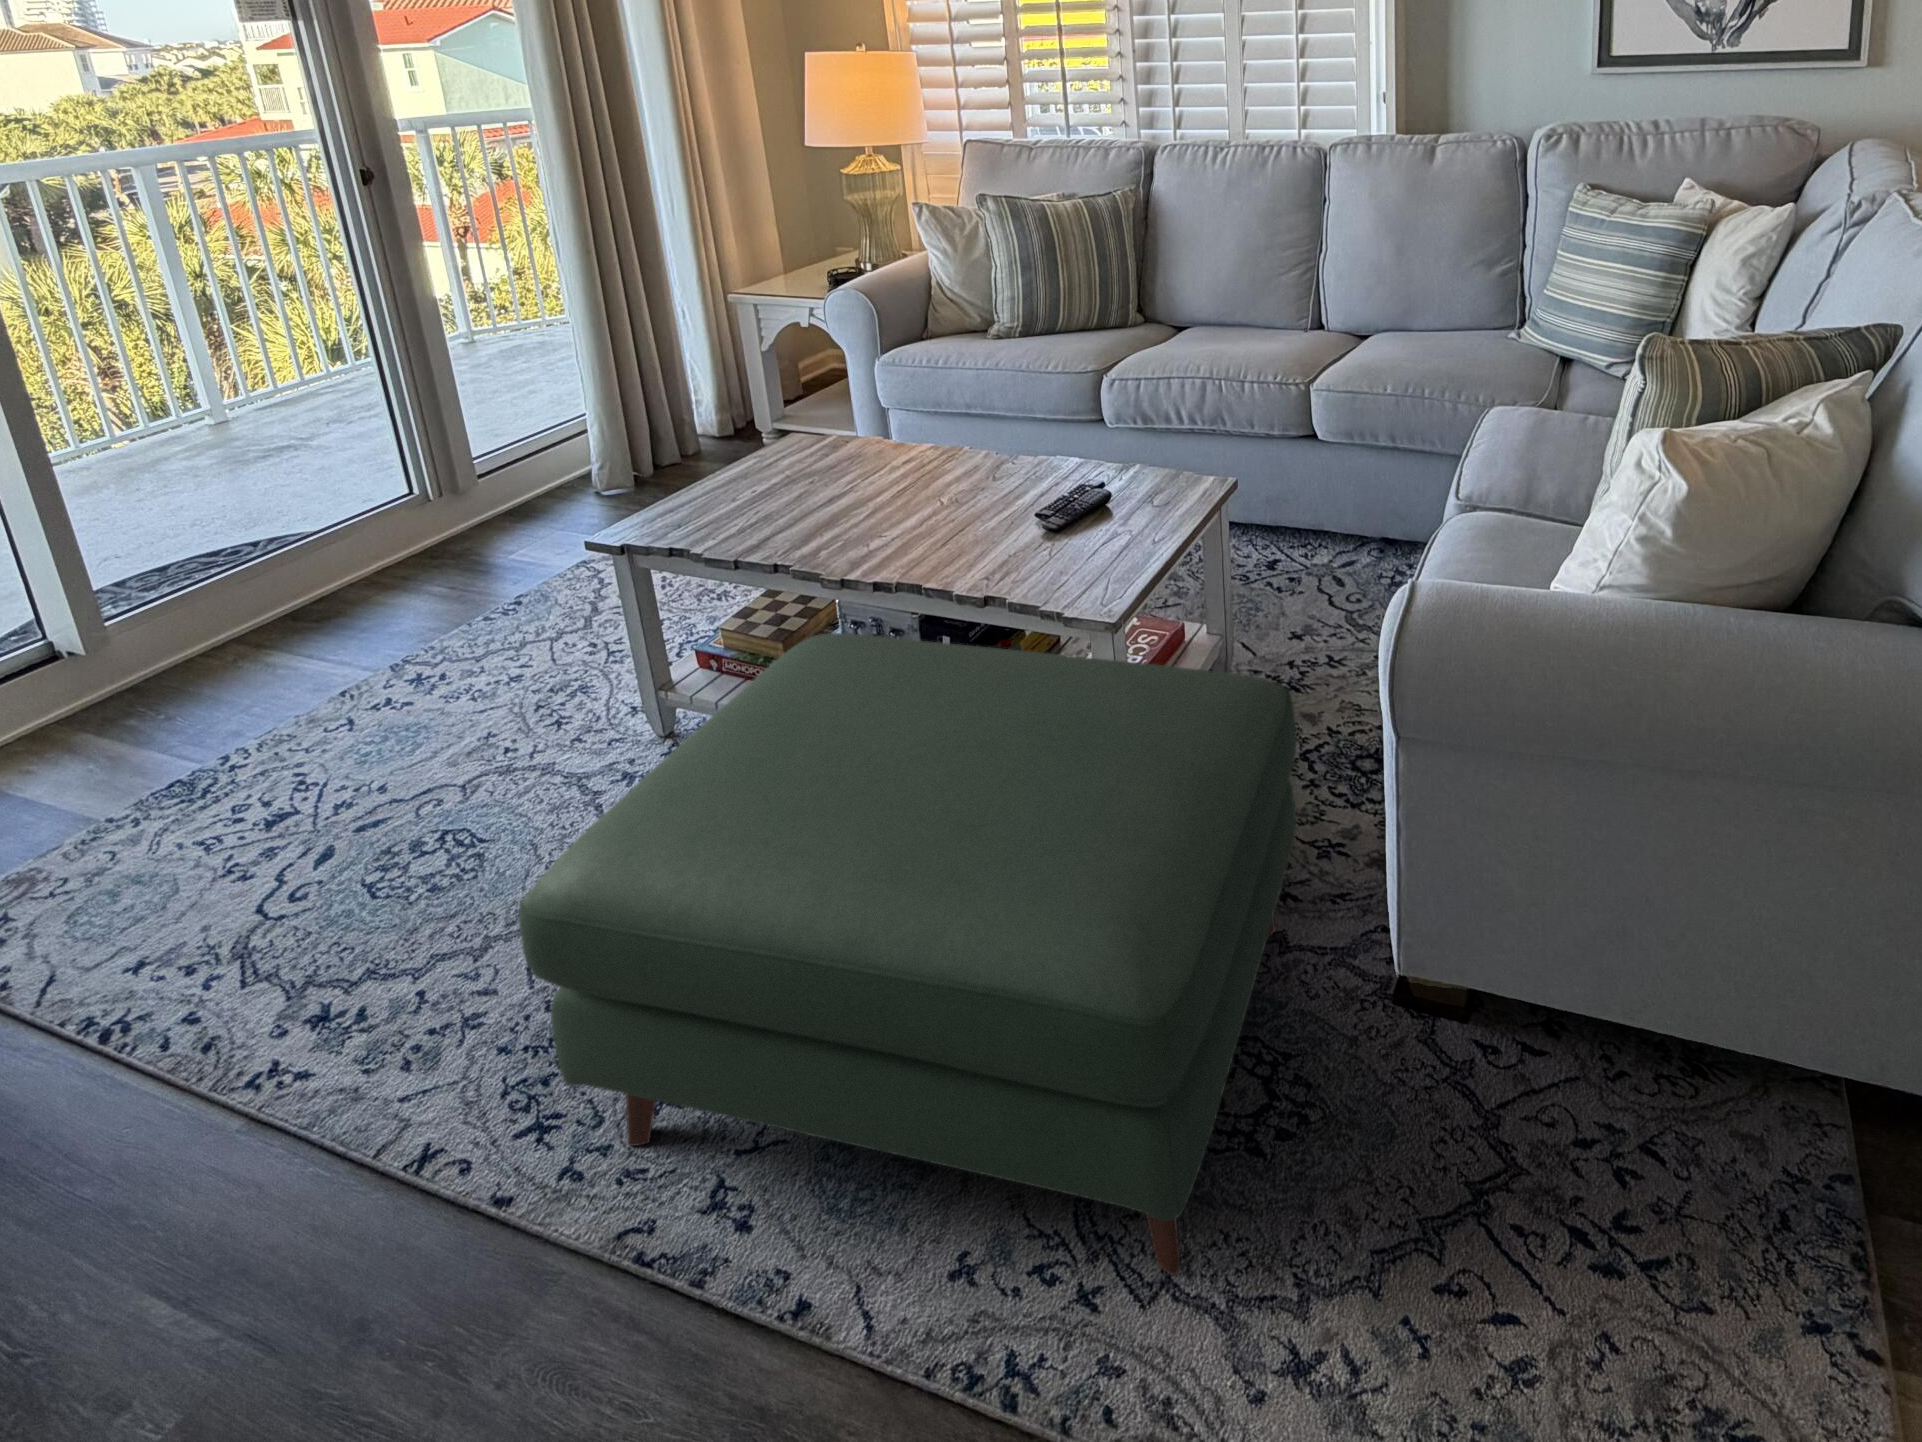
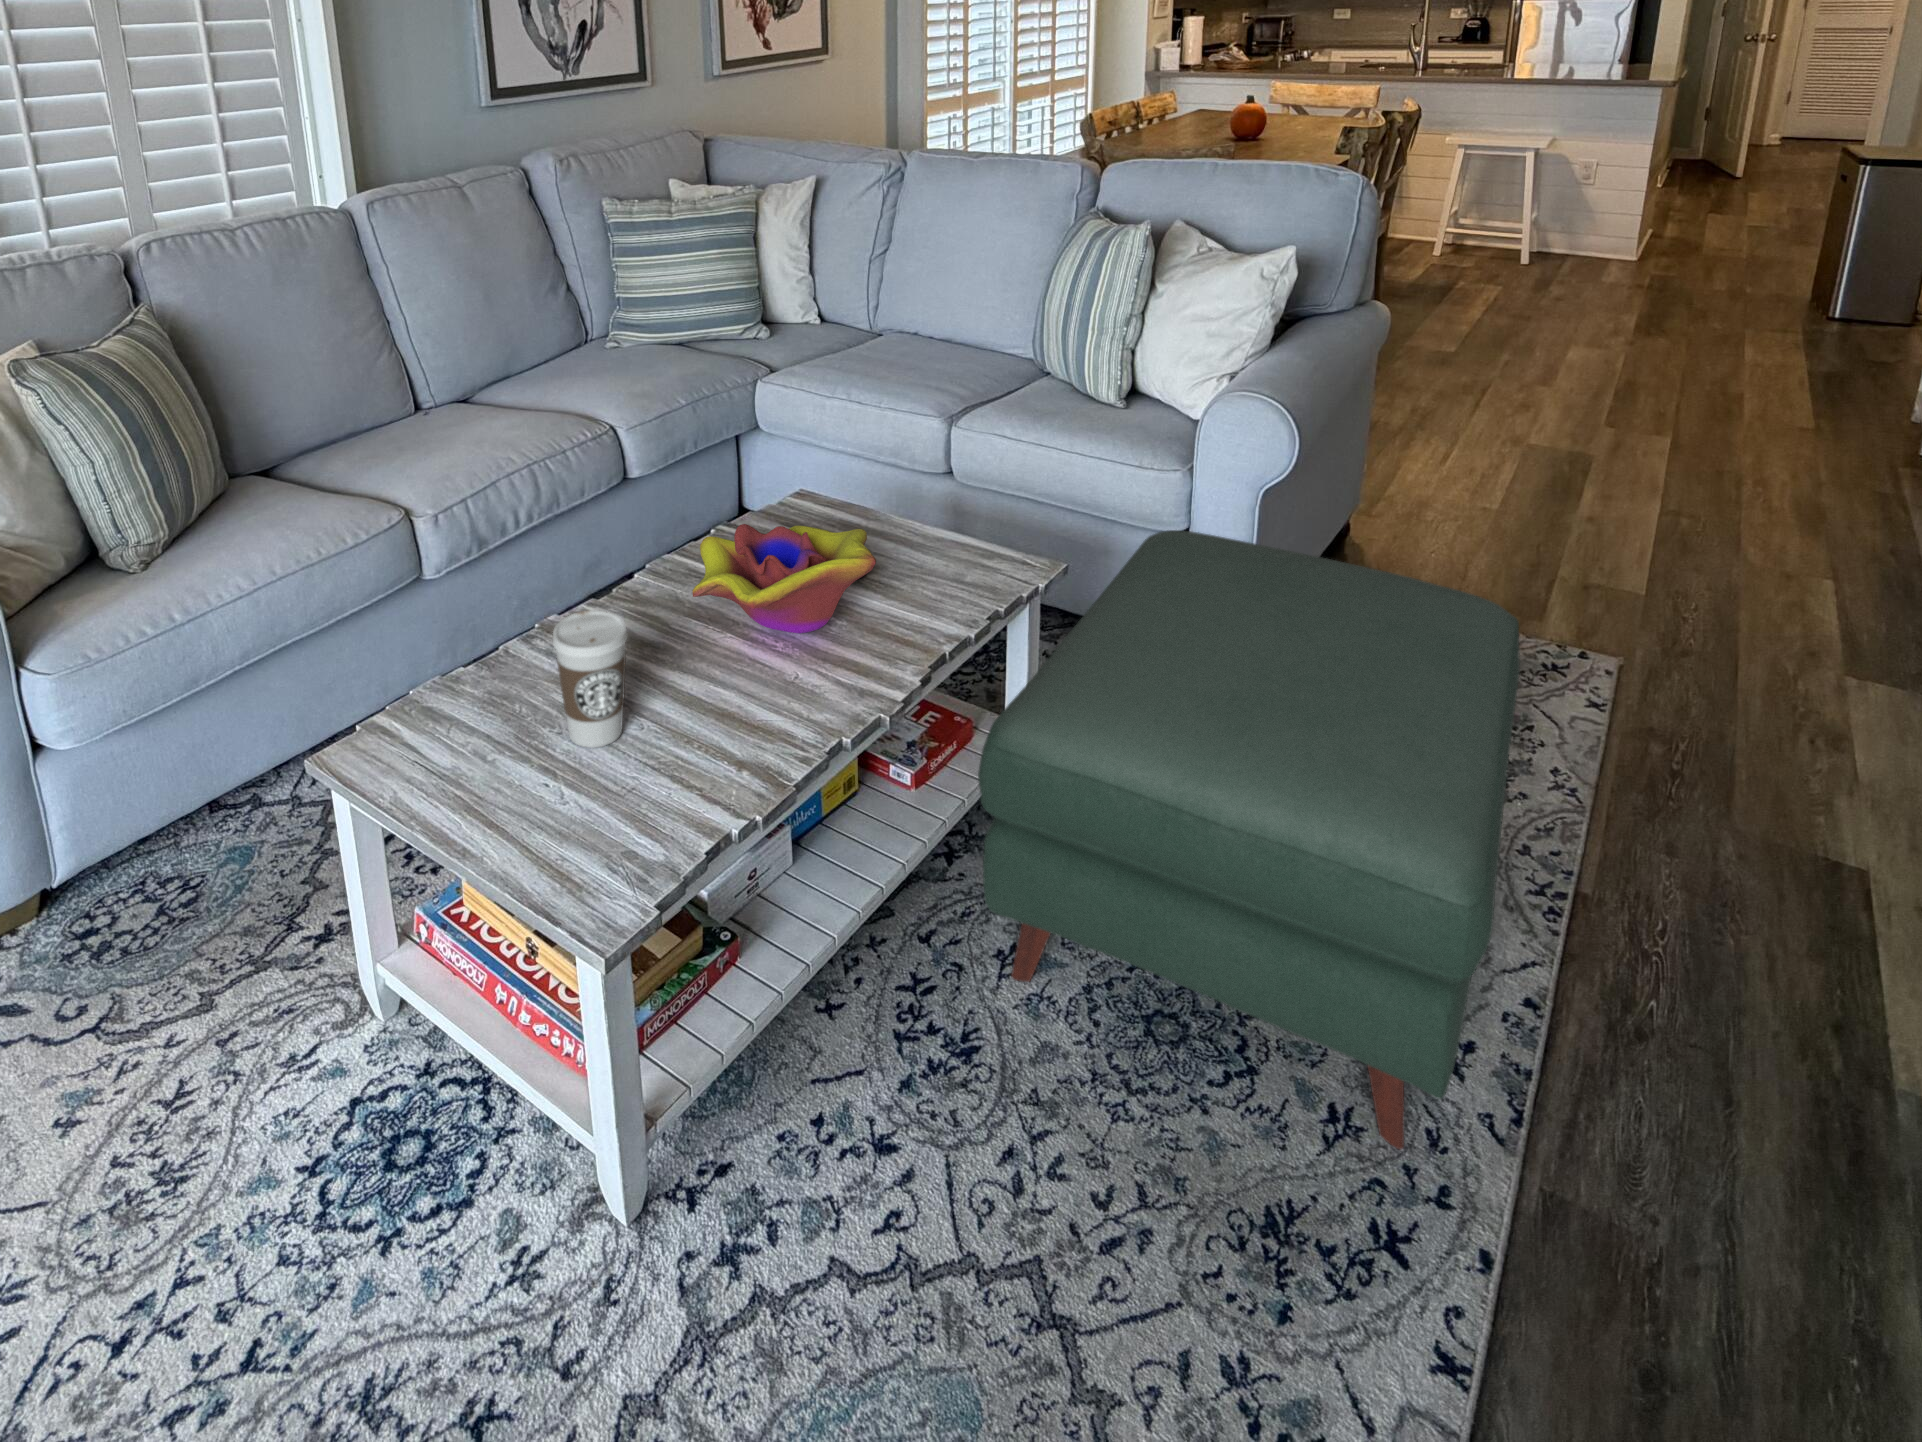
coffee cup: none [755,415,809,501] -> present [553,610,628,748]
decorative bowl: none [861,430,1024,528] -> present [692,524,876,633]

